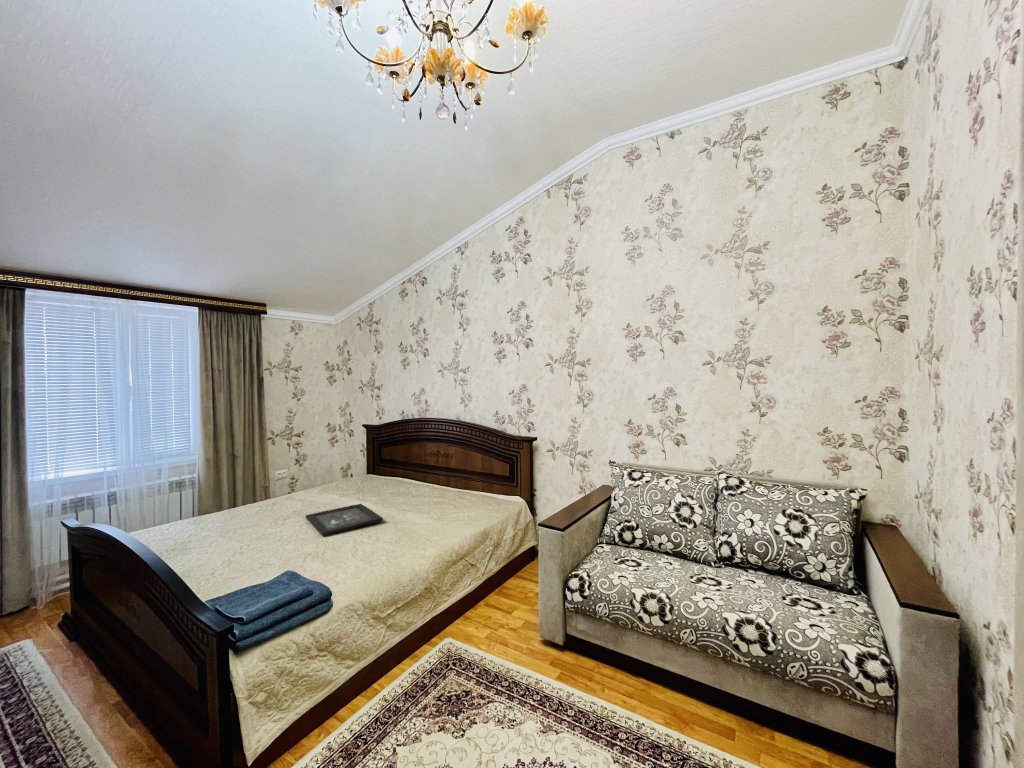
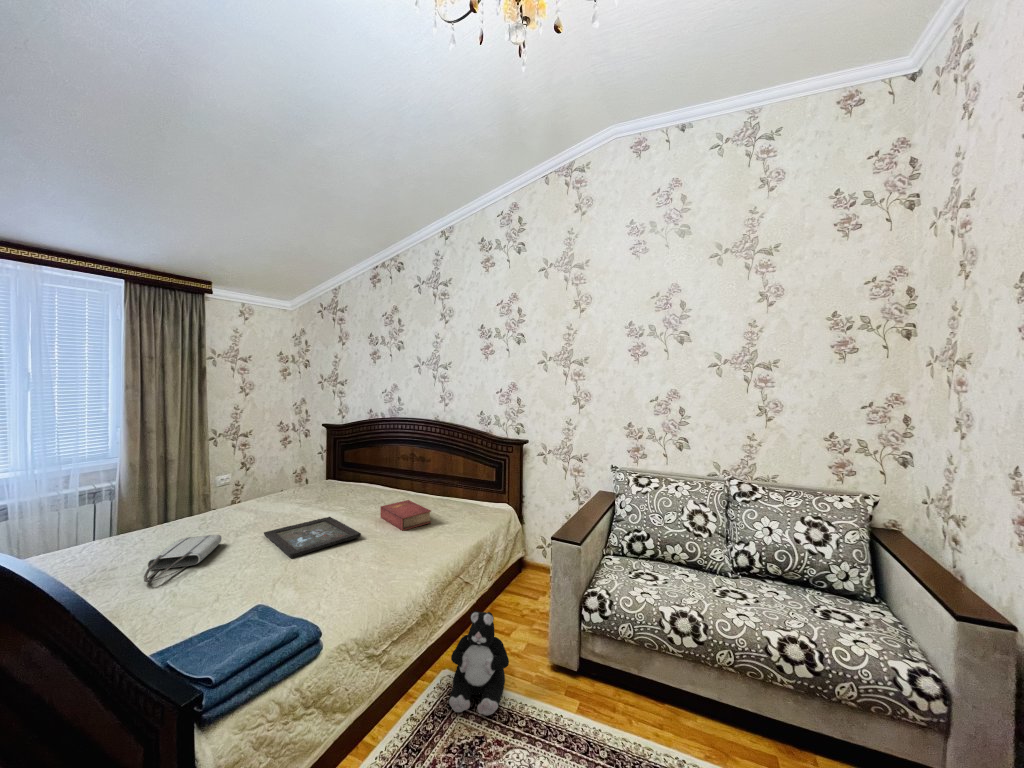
book: none [403,490,446,517] -> present [380,500,431,531]
tote bag: none [210,516,272,550] -> present [144,535,222,582]
plush toy: none [444,586,499,674] -> present [449,611,509,716]

